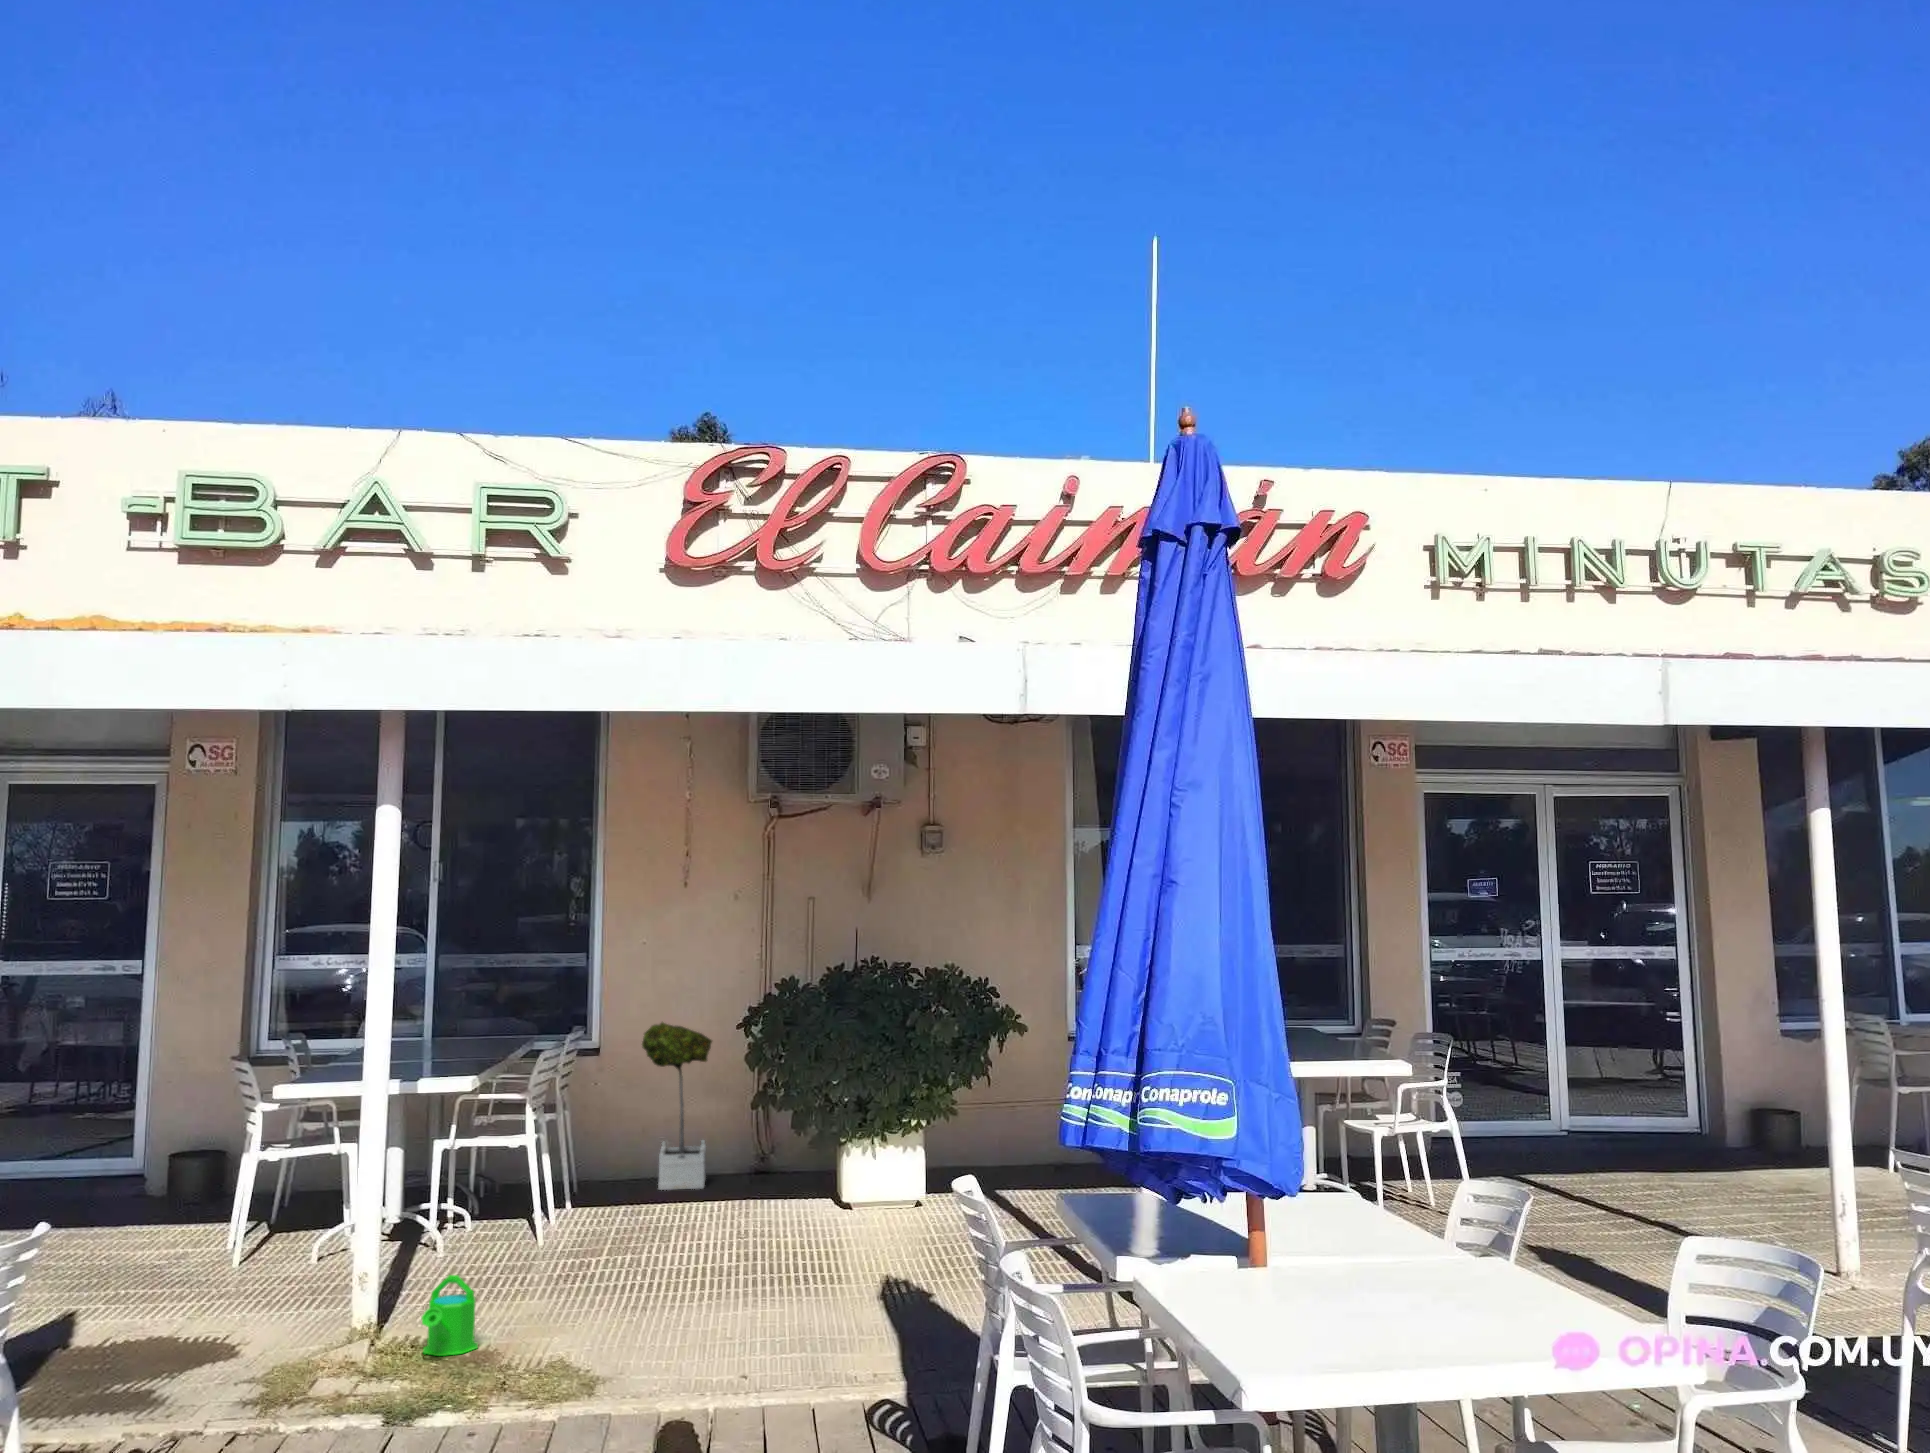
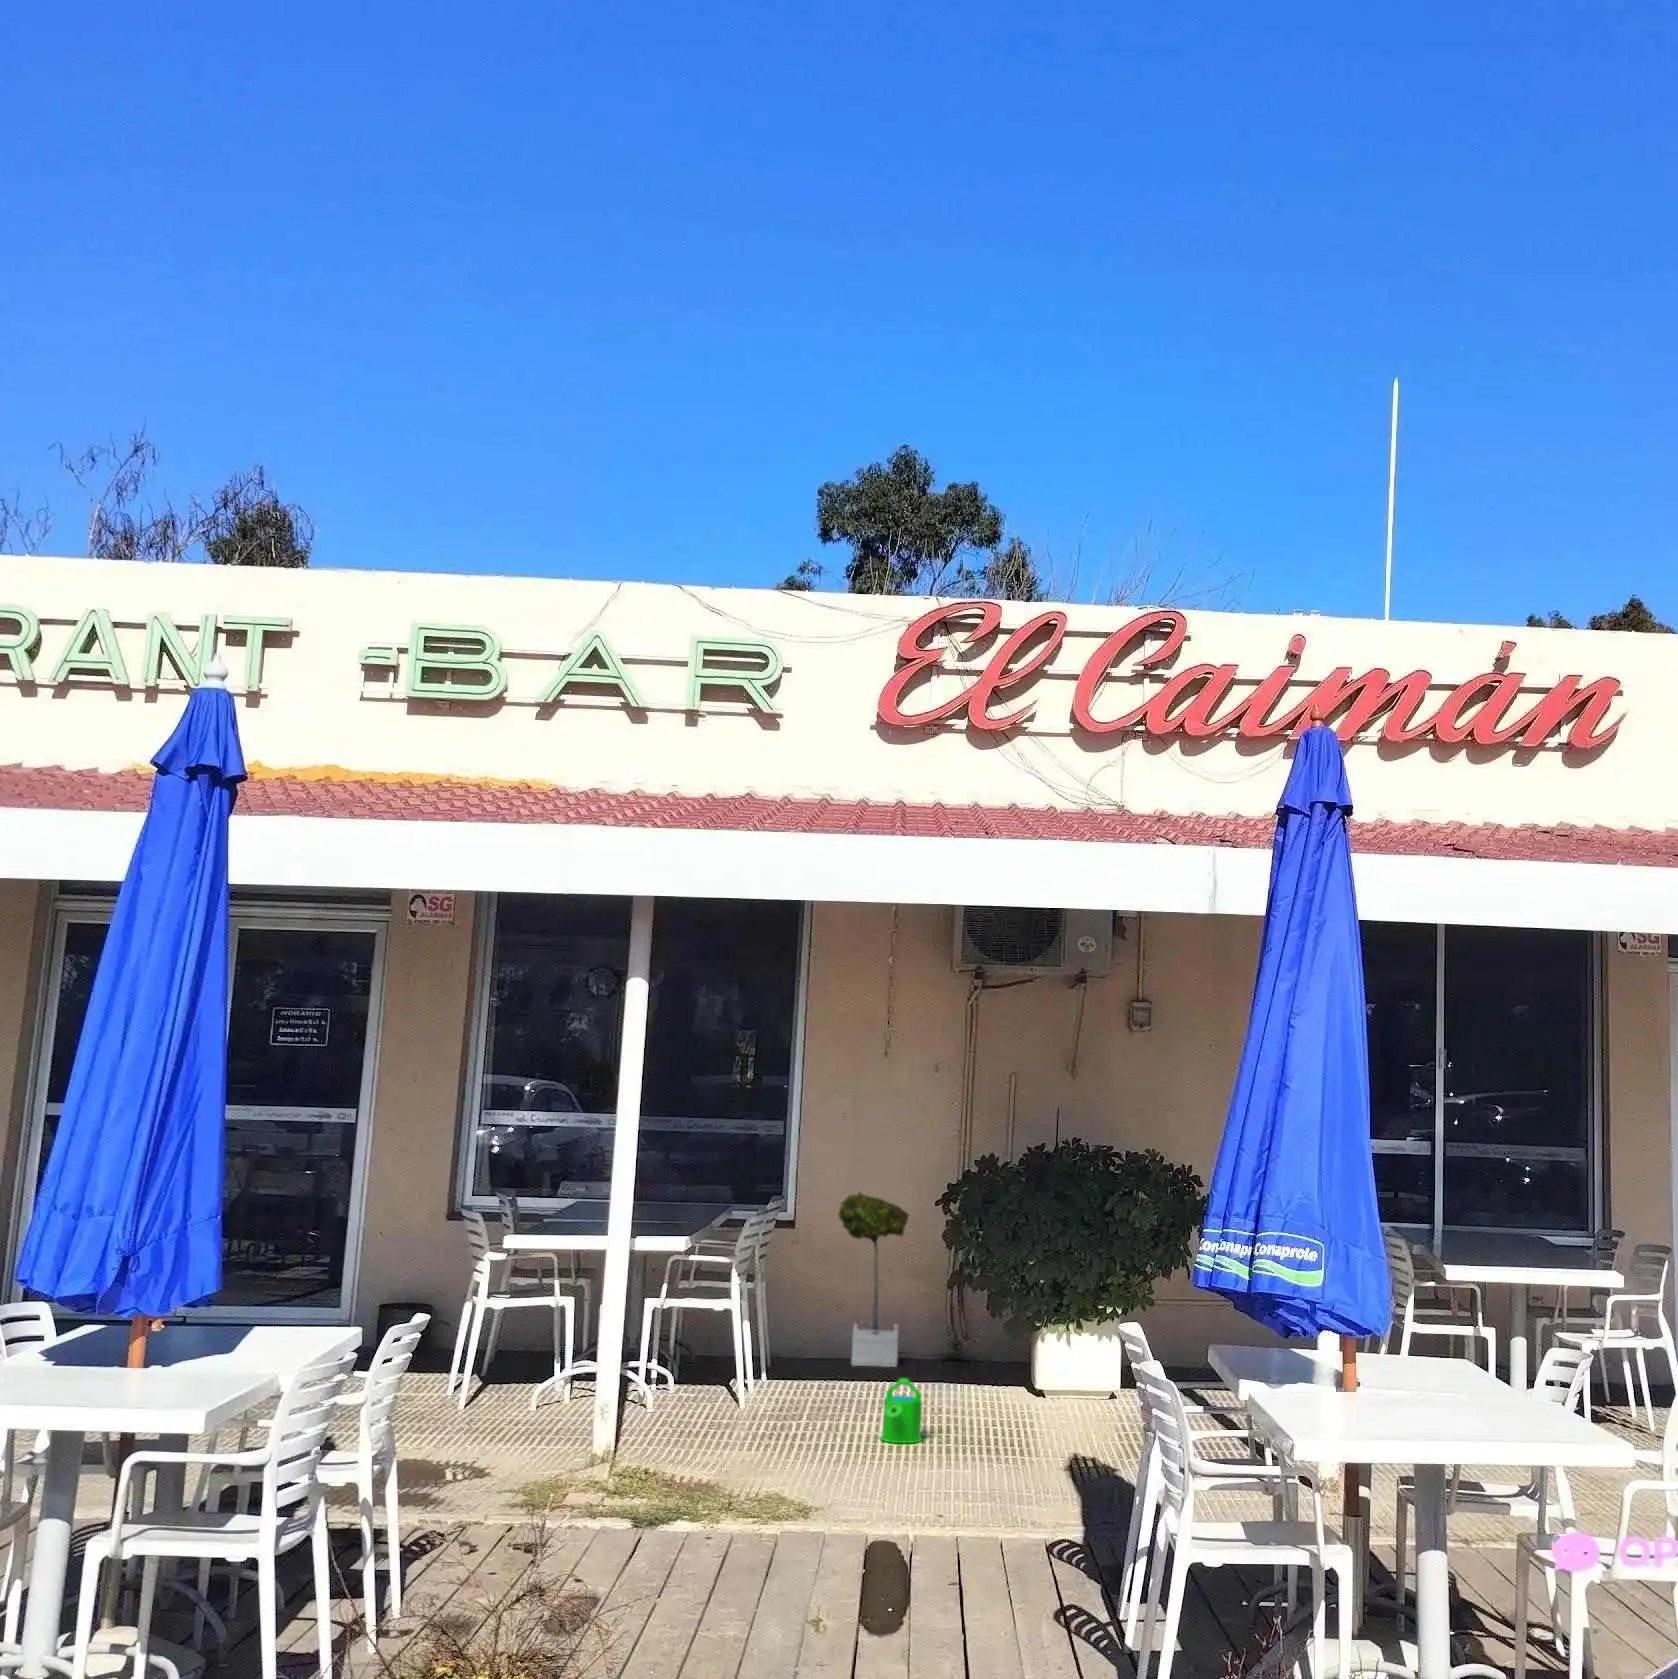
watering can: present [422,1275,478,1356] -> present [880,1378,923,1443]

